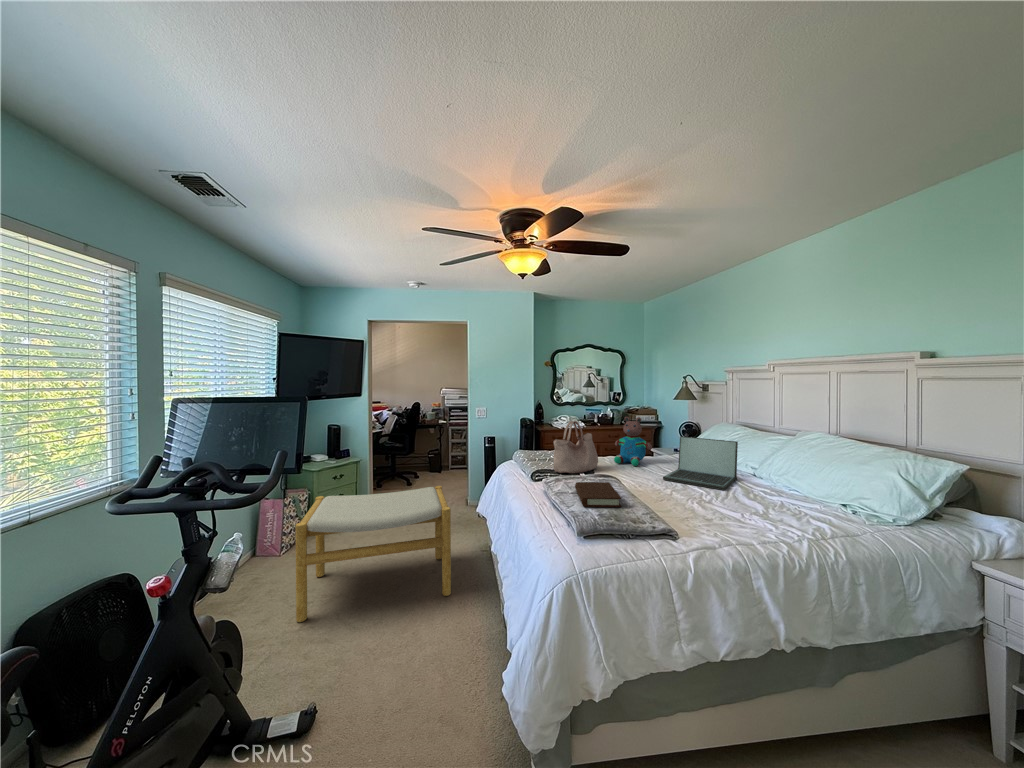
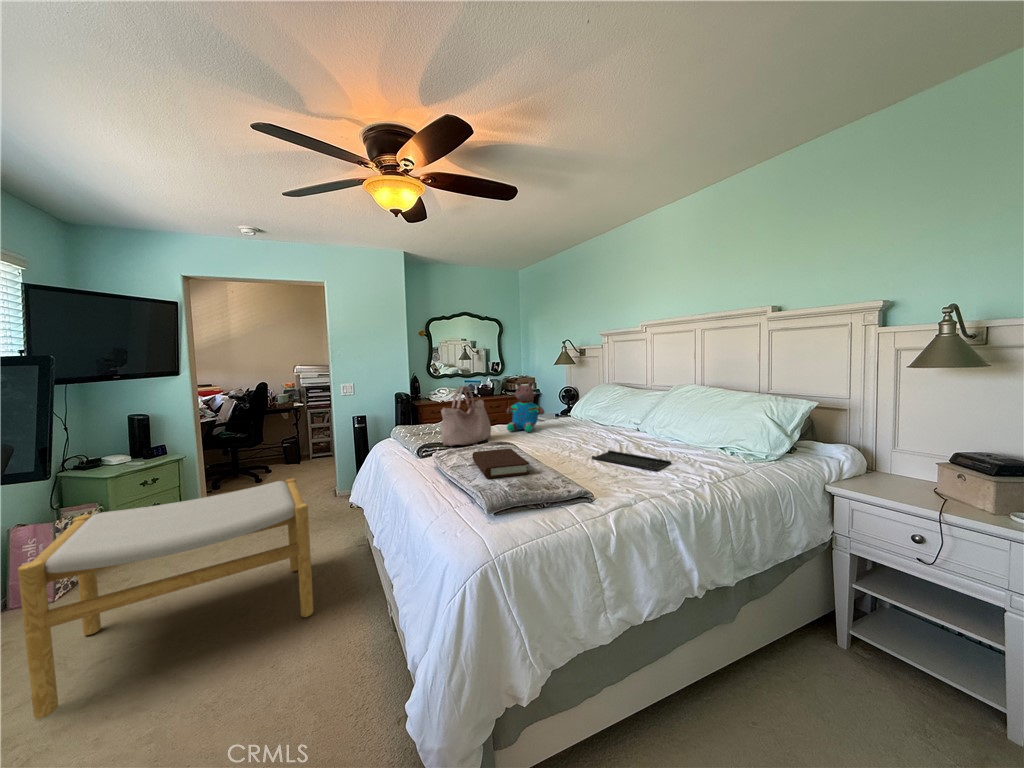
laptop: present [663,436,738,490] -> none [560,398,626,447]
tray: none [690,493,776,521] -> present [592,450,671,471]

